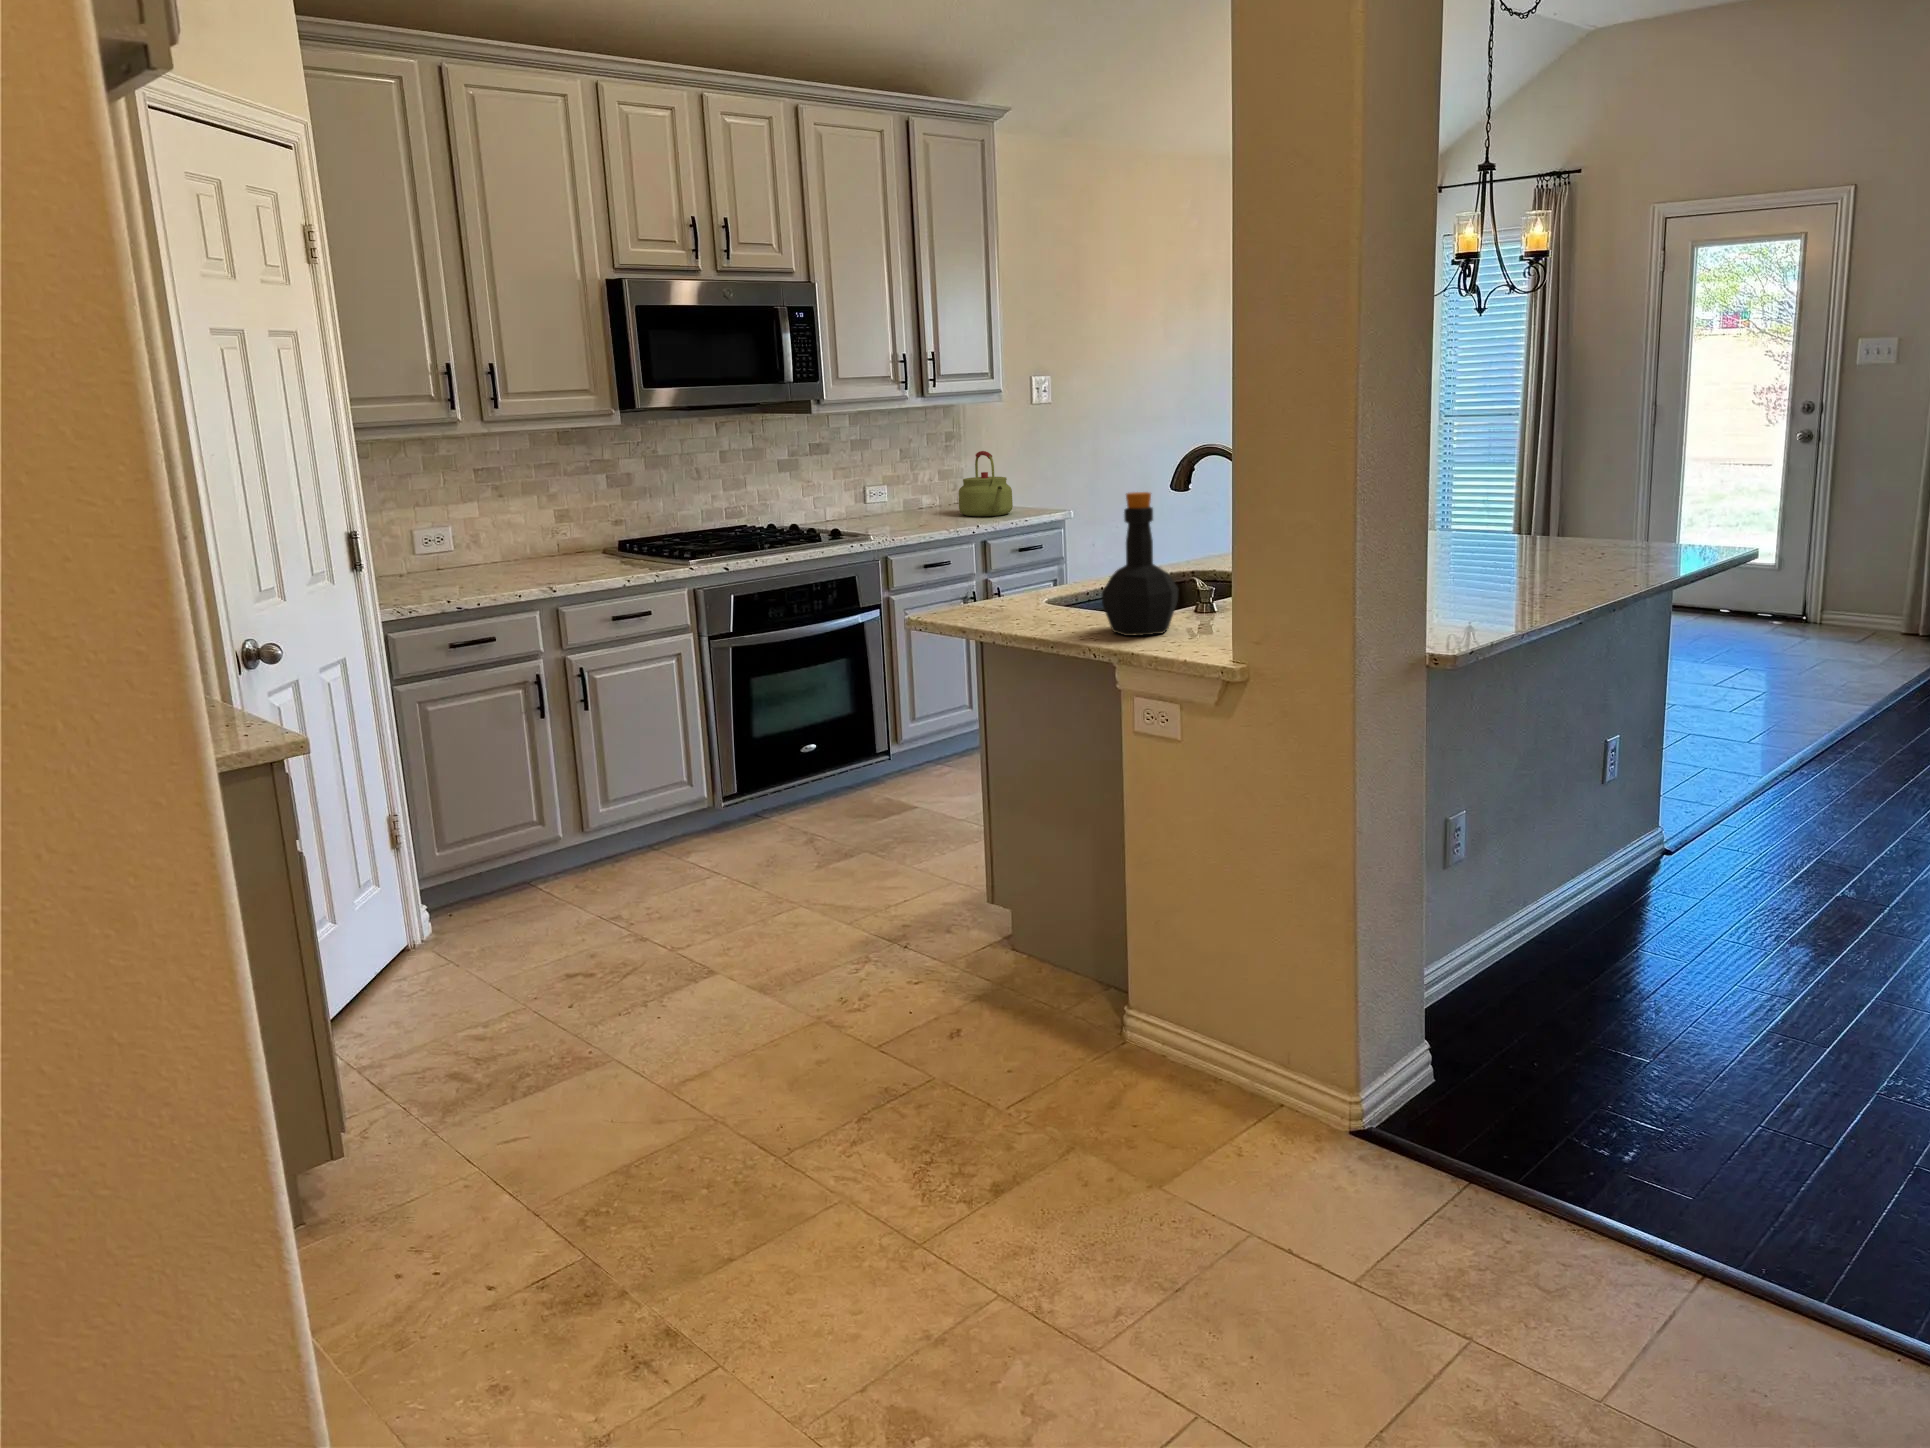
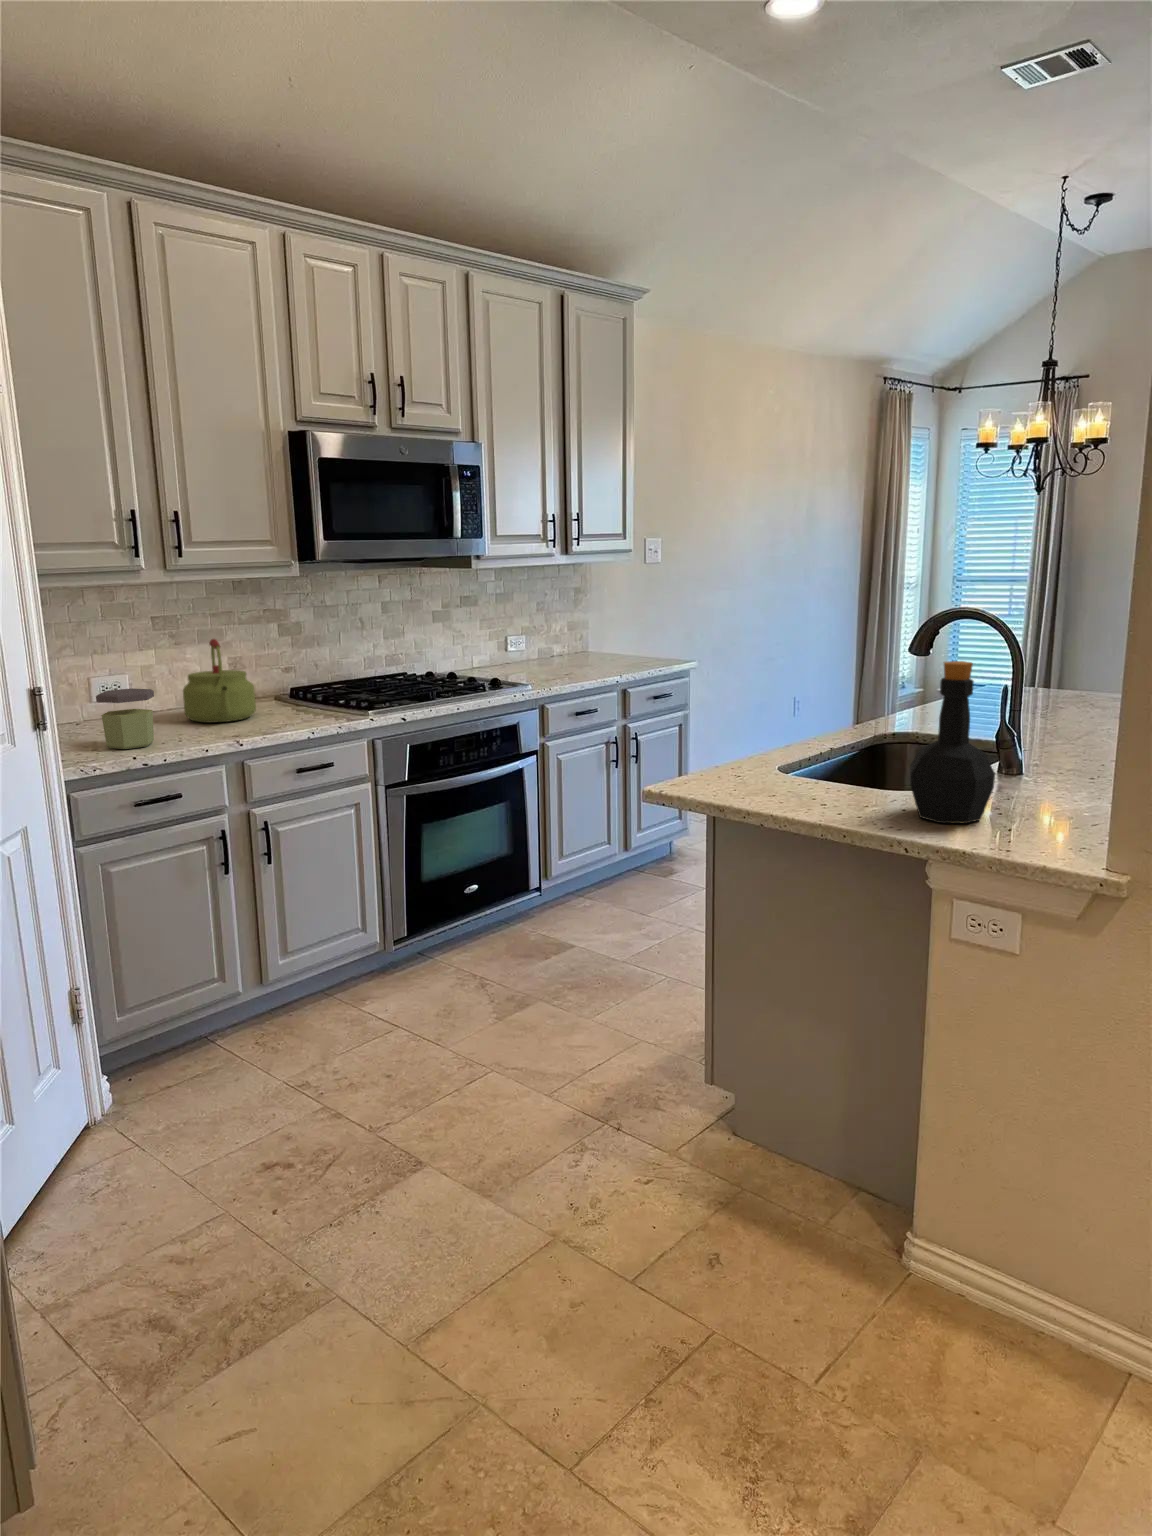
kettle: present [959,451,1013,516] -> present [183,639,256,722]
jar: none [412,537,469,594] -> present [96,688,154,749]

